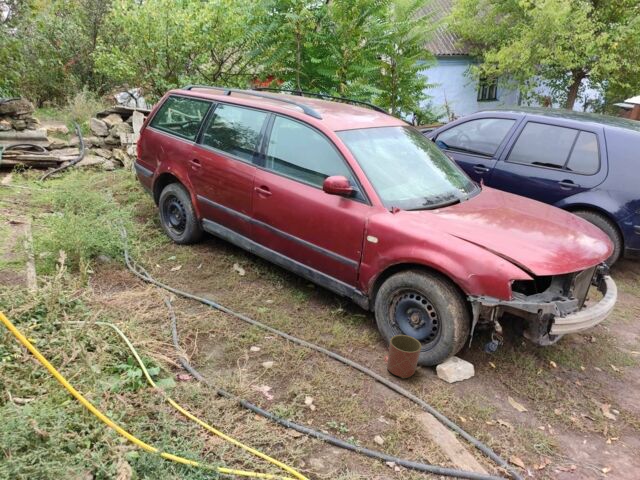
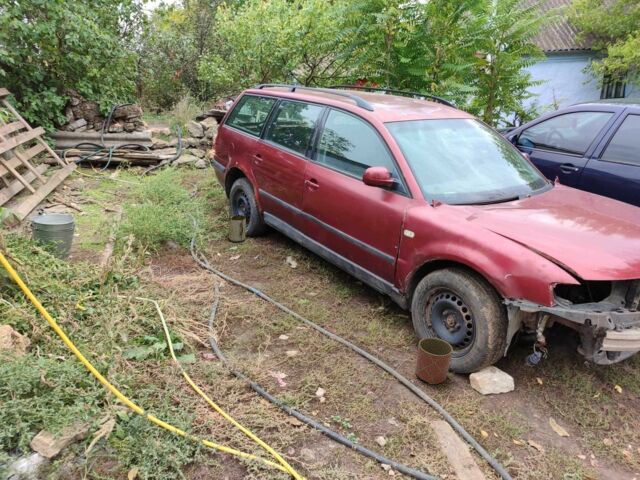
watering can: none [154,212,182,250] -> present [222,205,246,243]

